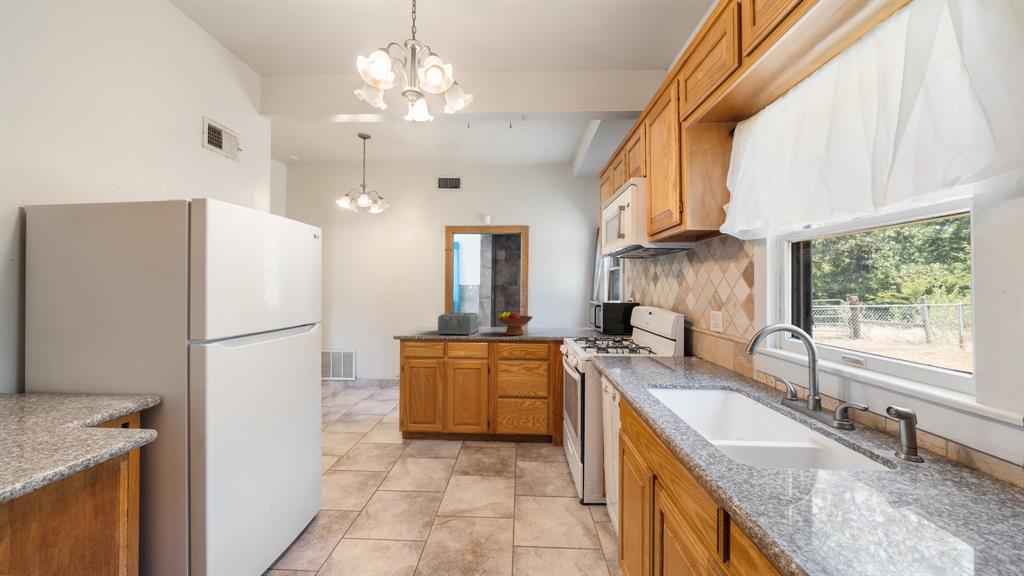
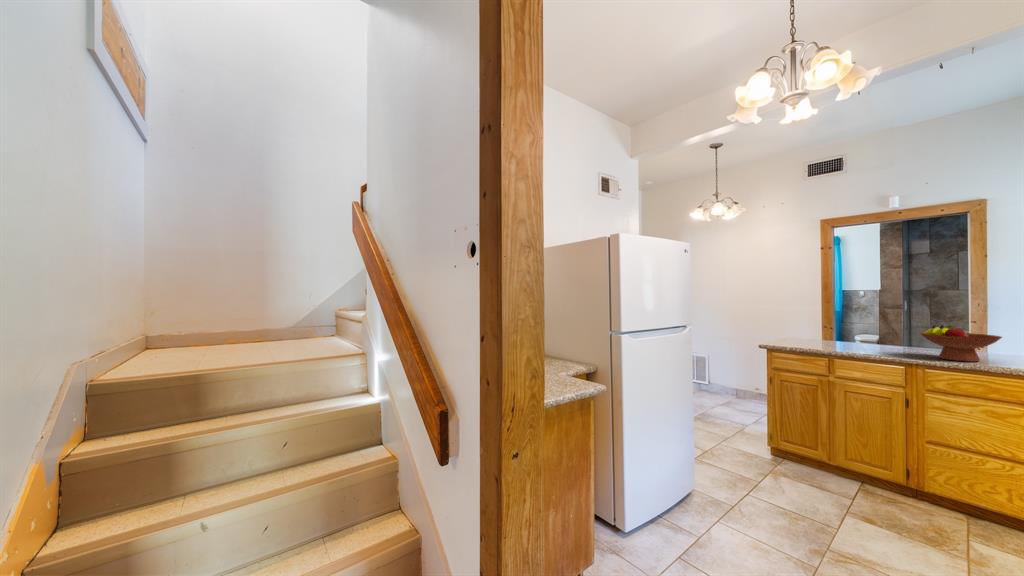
toaster: present [437,312,479,336] -> none [816,323,886,354]

